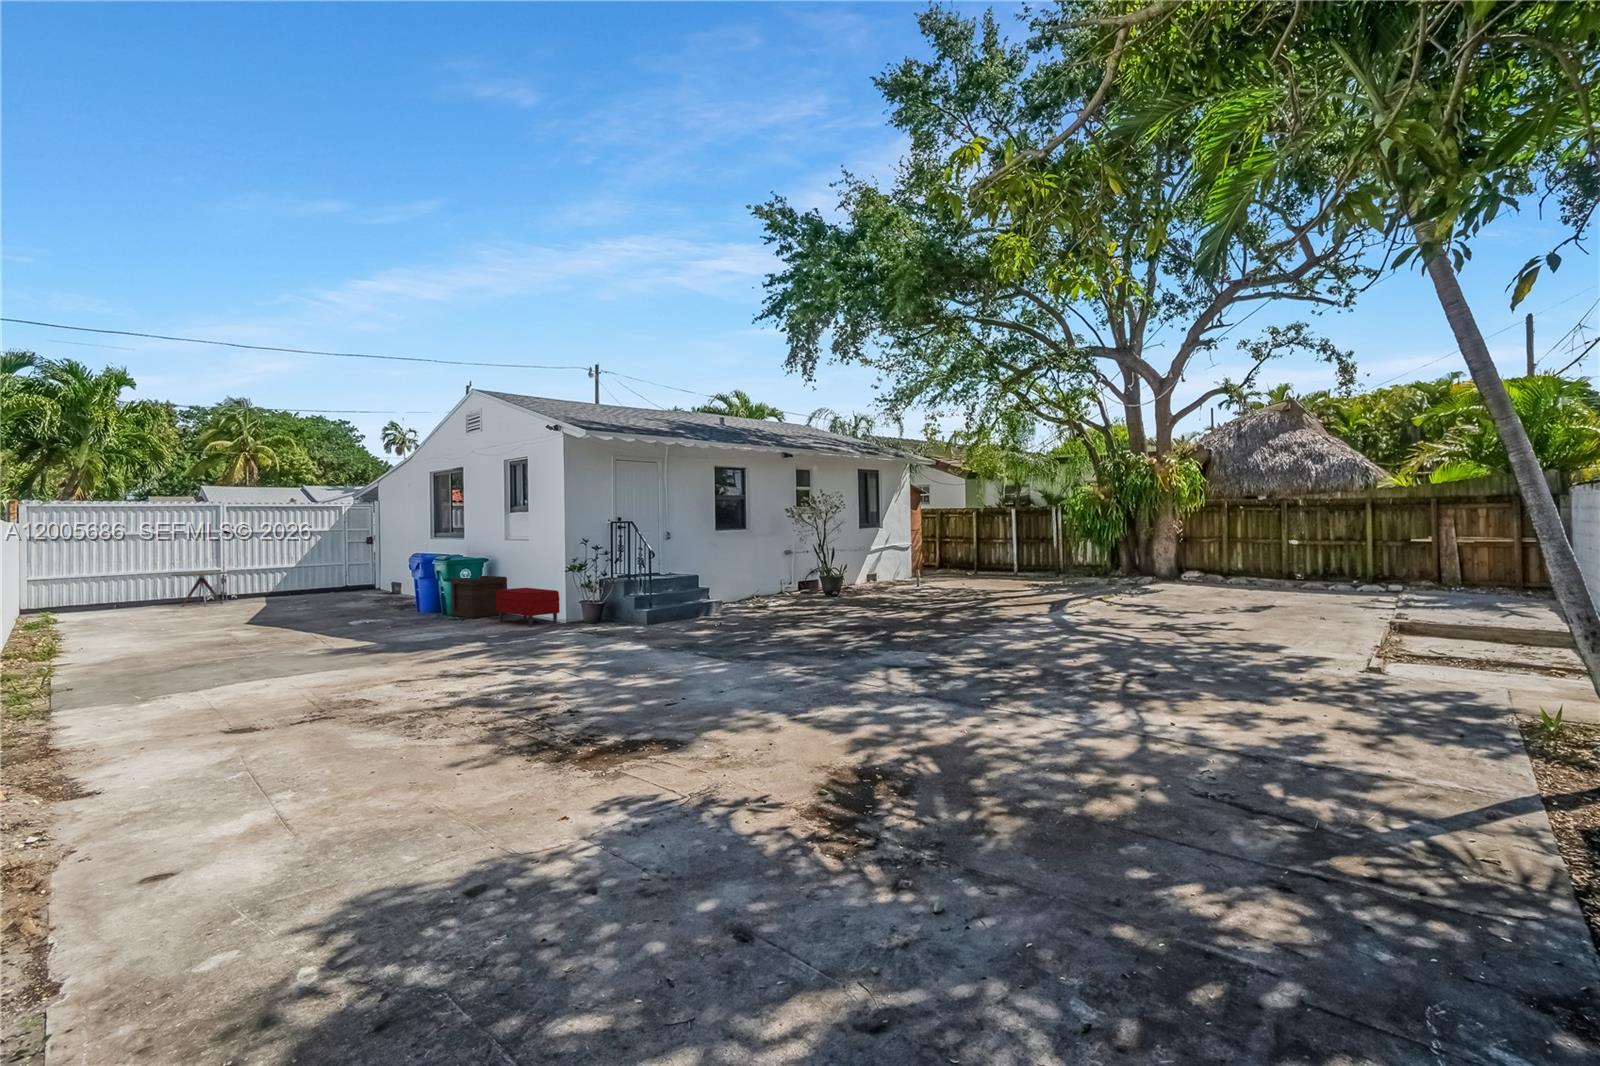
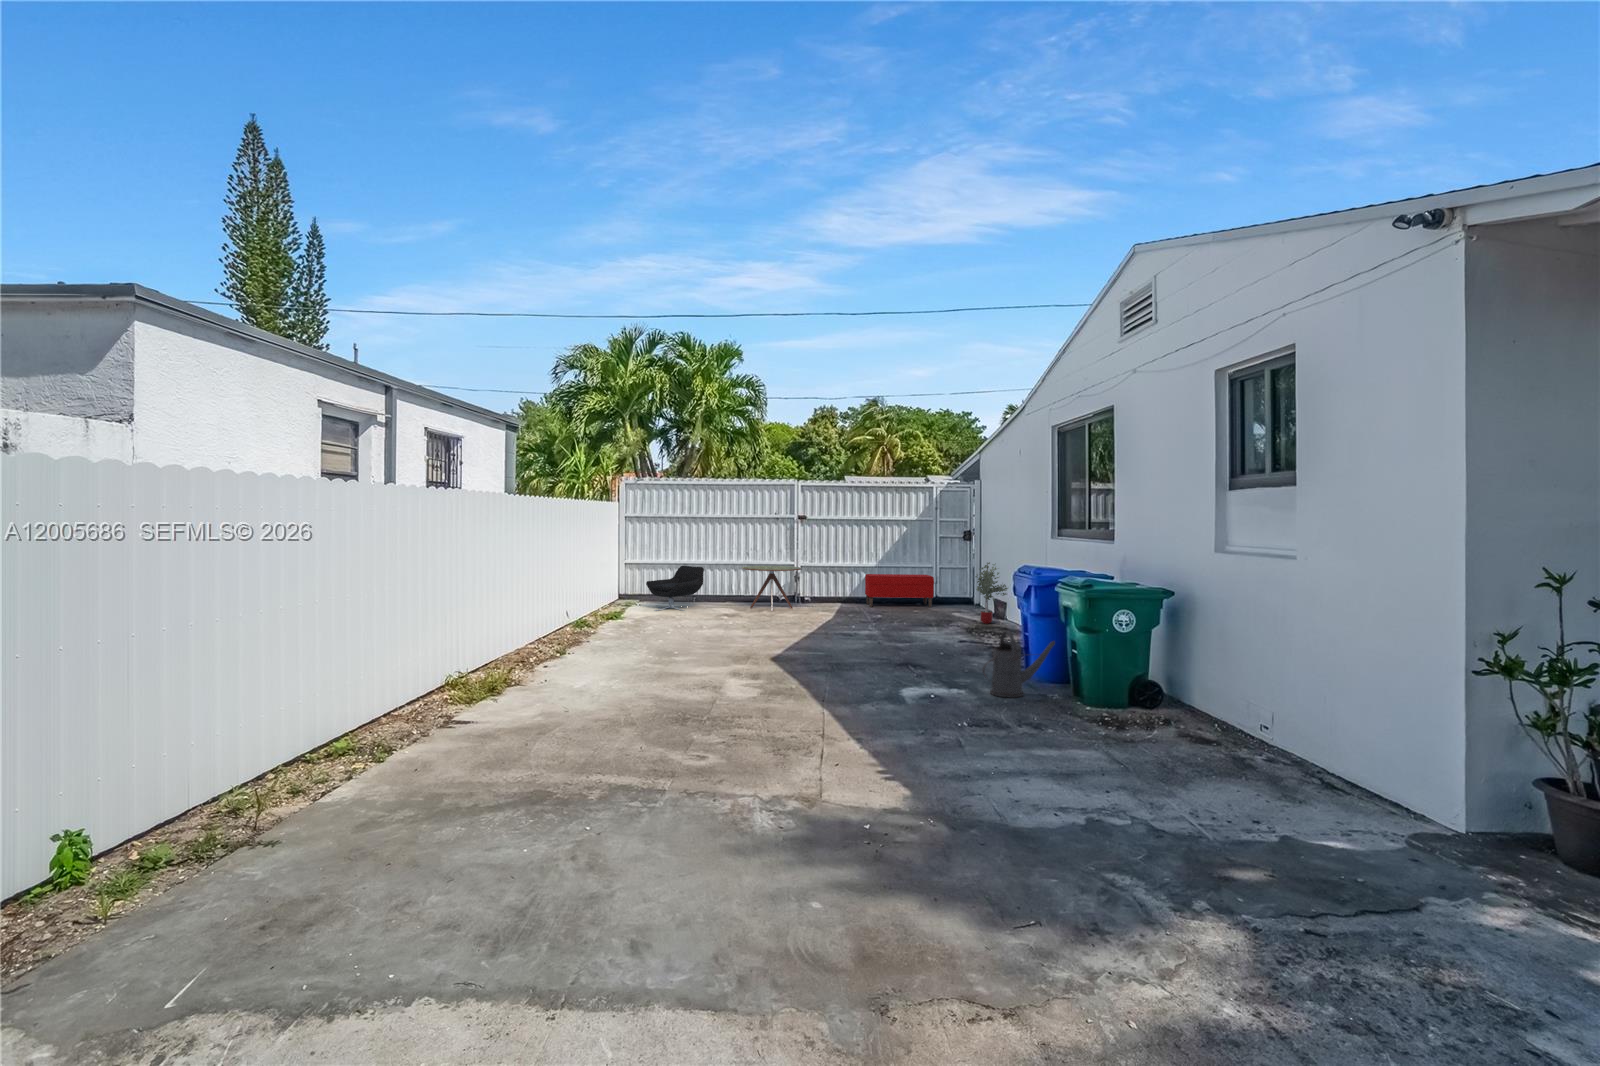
potted tree: none [380,557,405,597] -> present [975,562,1008,624]
wooden crate: present [451,576,507,618] -> none [1091,625,1230,733]
lounge chair: none [66,577,131,616] -> present [646,566,704,611]
watering can: none [397,586,434,618] -> present [982,631,1055,698]
bench: present [496,588,560,626] -> present [865,574,934,607]

